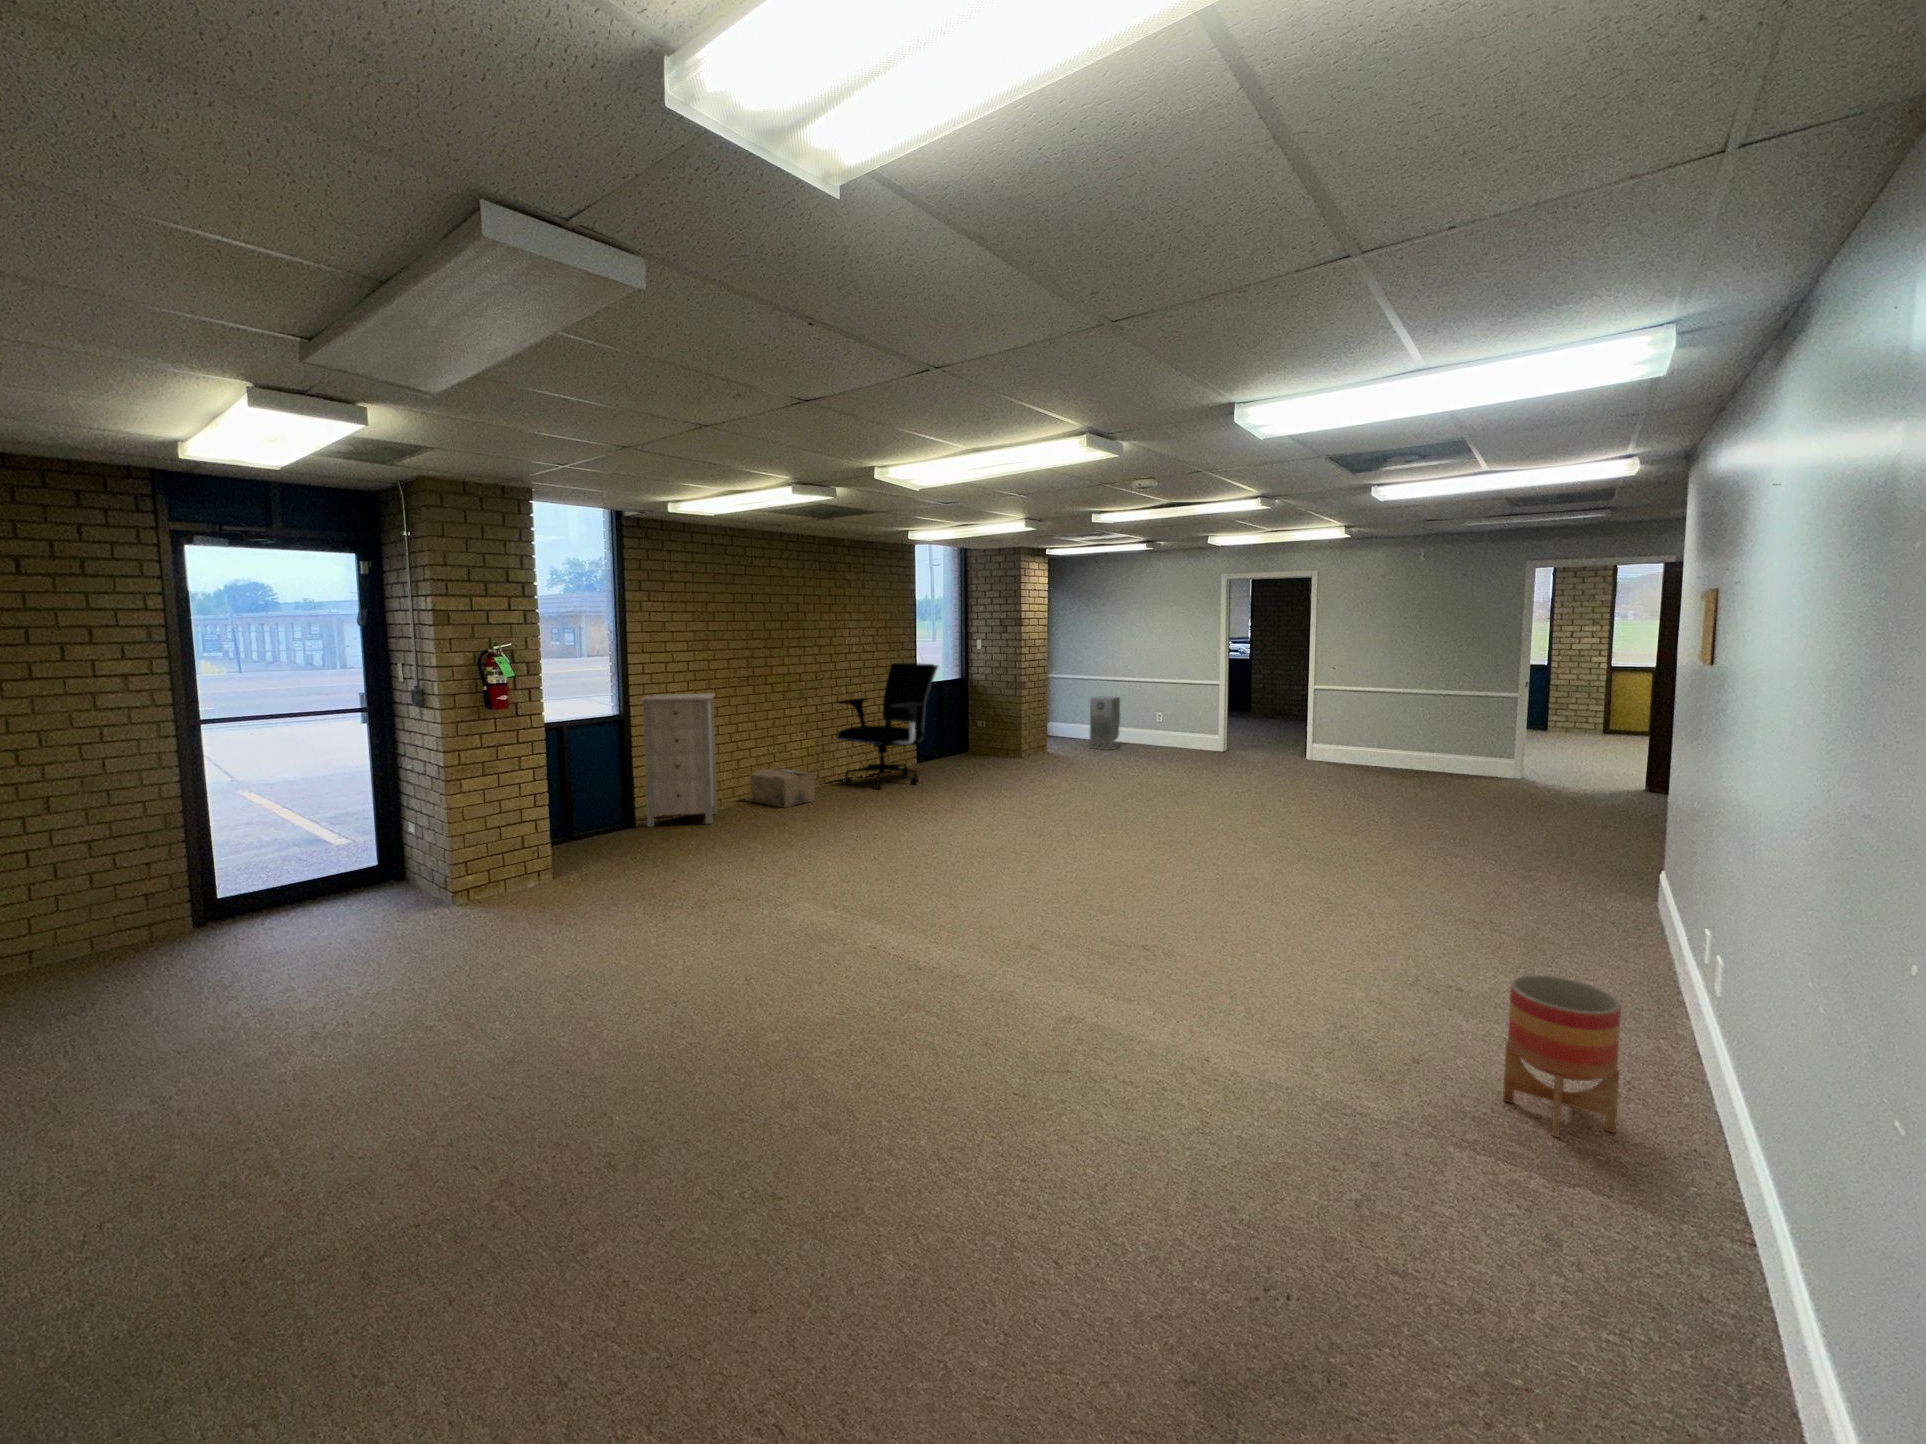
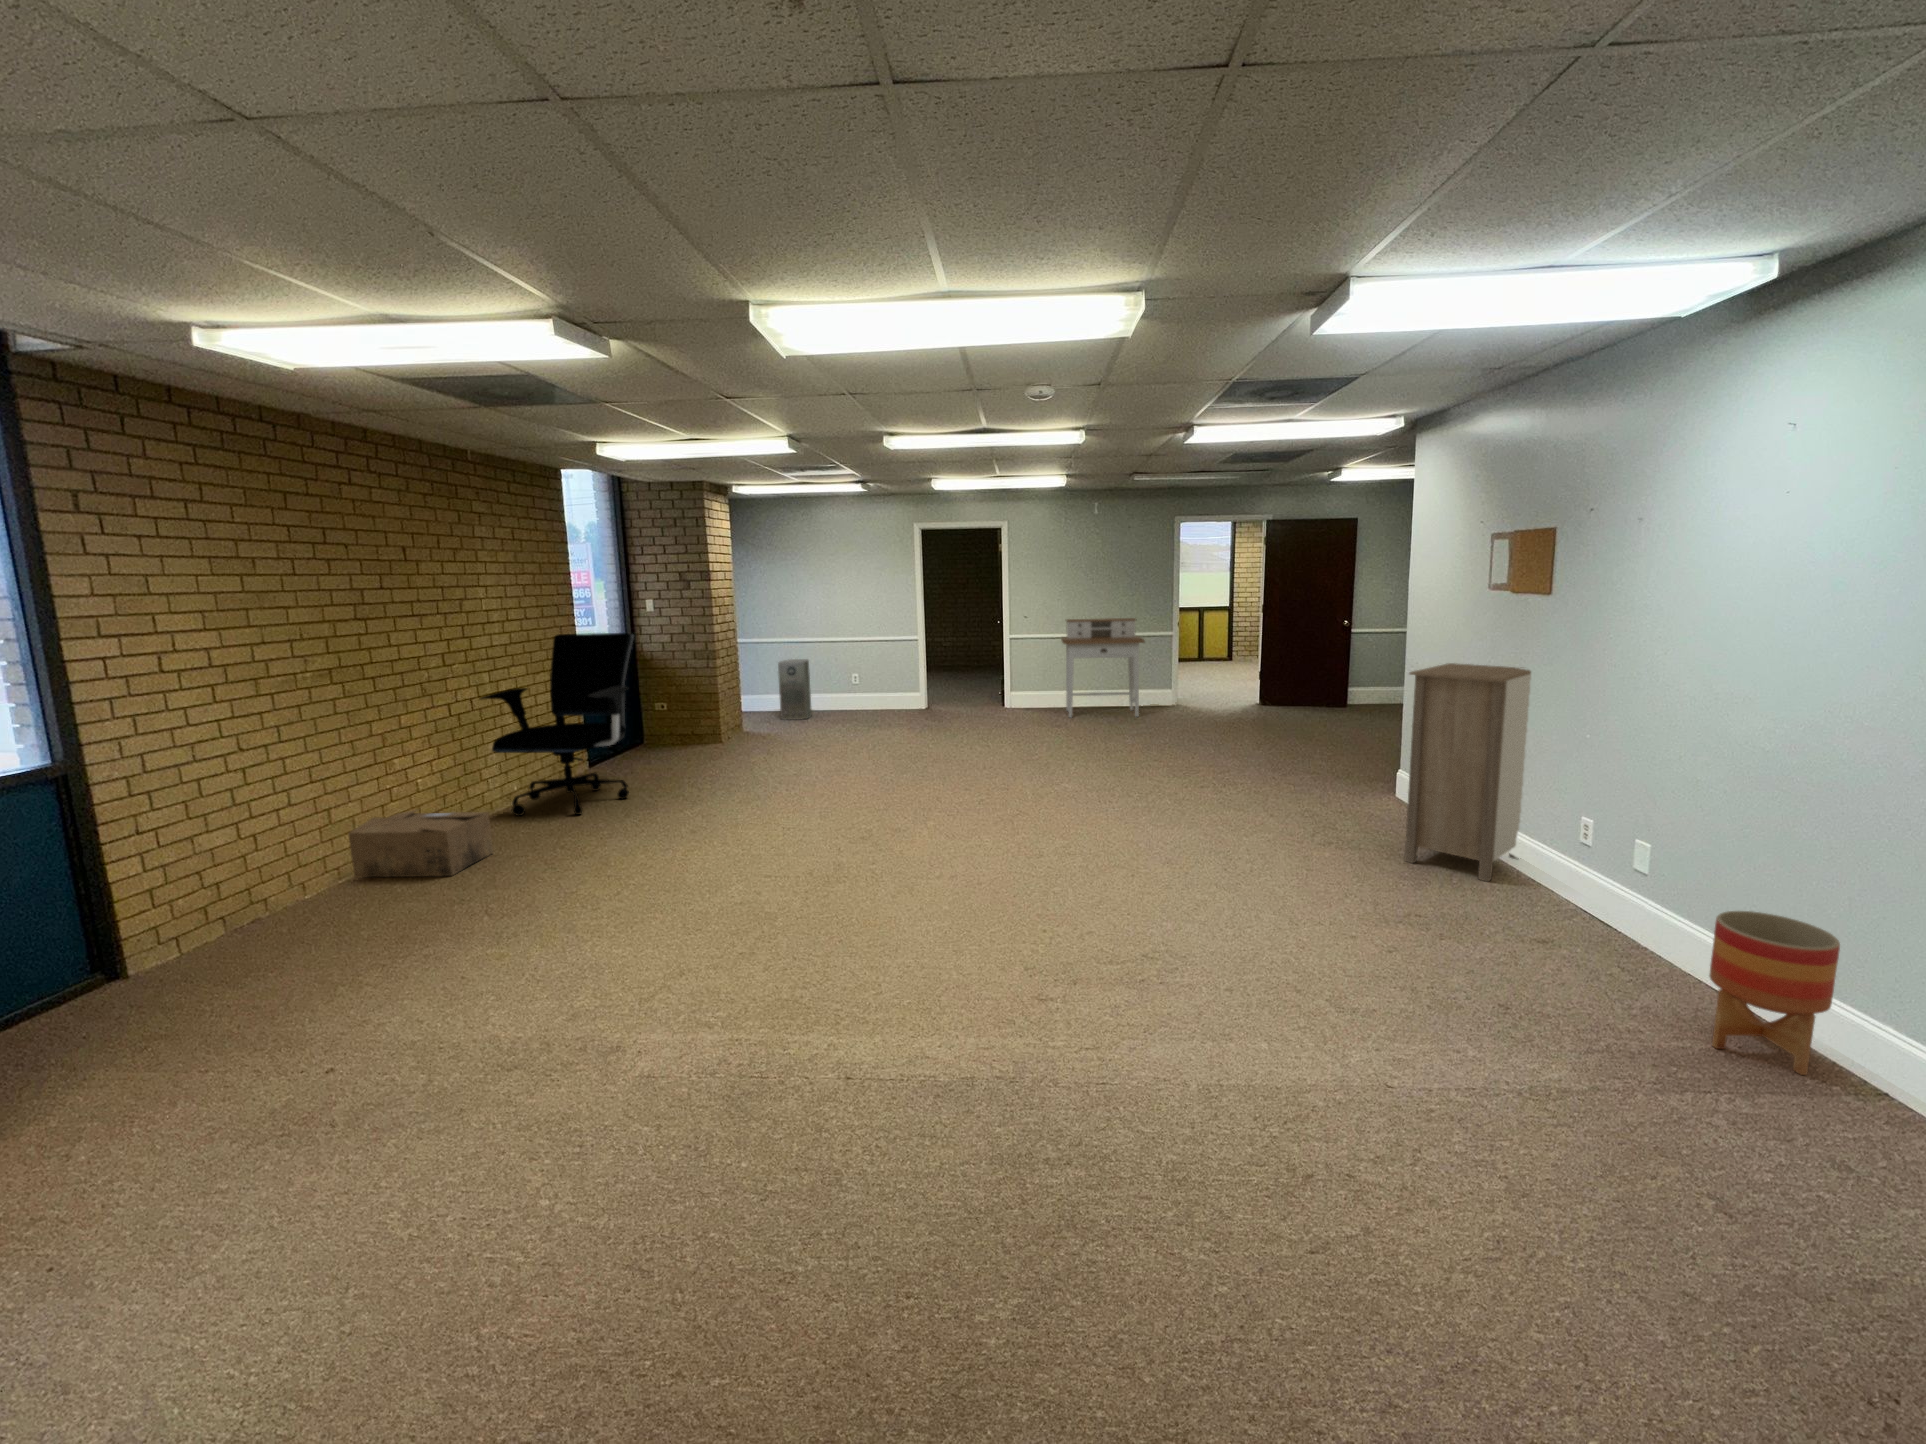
desk: none [1363,672,1472,785] -> present [1061,618,1145,718]
storage cabinet: present [641,693,717,827] -> present [1405,663,1531,881]

